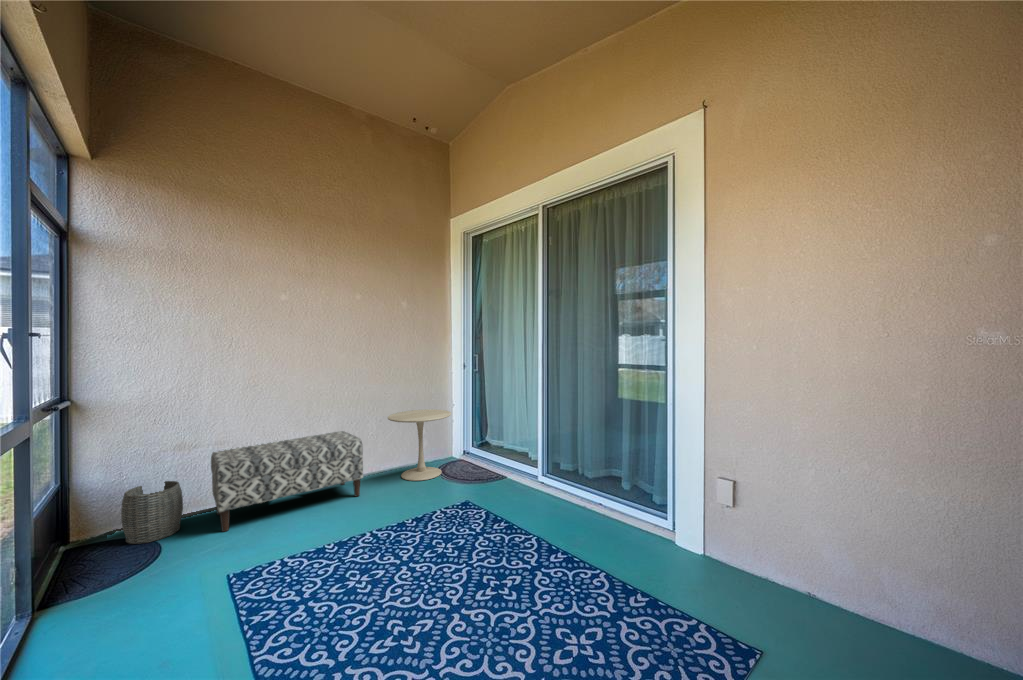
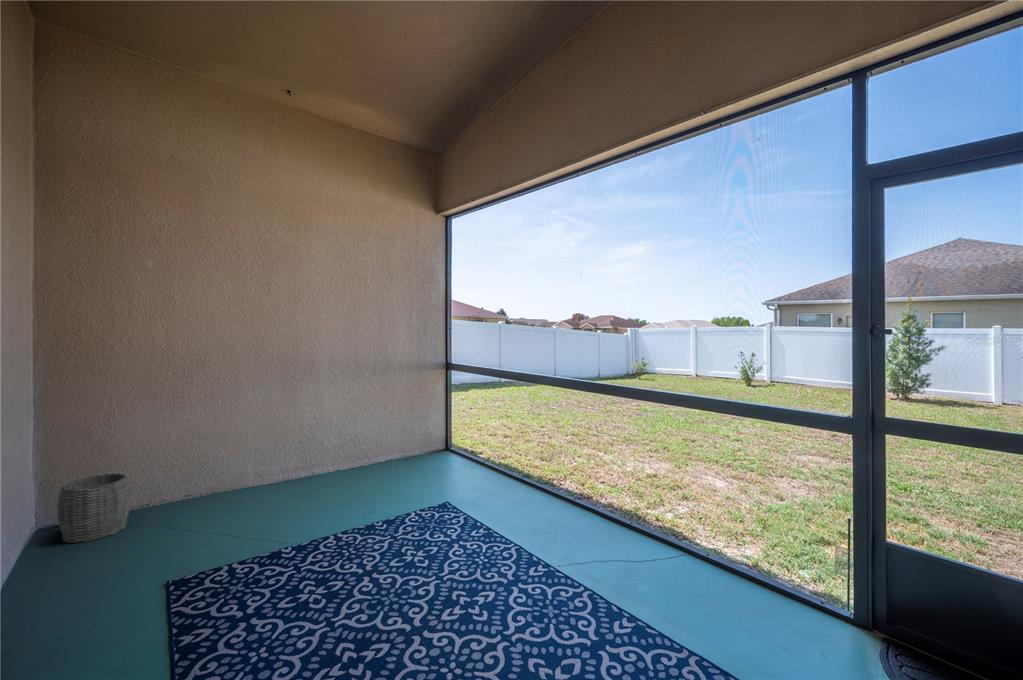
side table: present [388,409,451,481] -> none [364,402,433,478]
bench: present [211,431,363,532] -> none [164,423,334,531]

